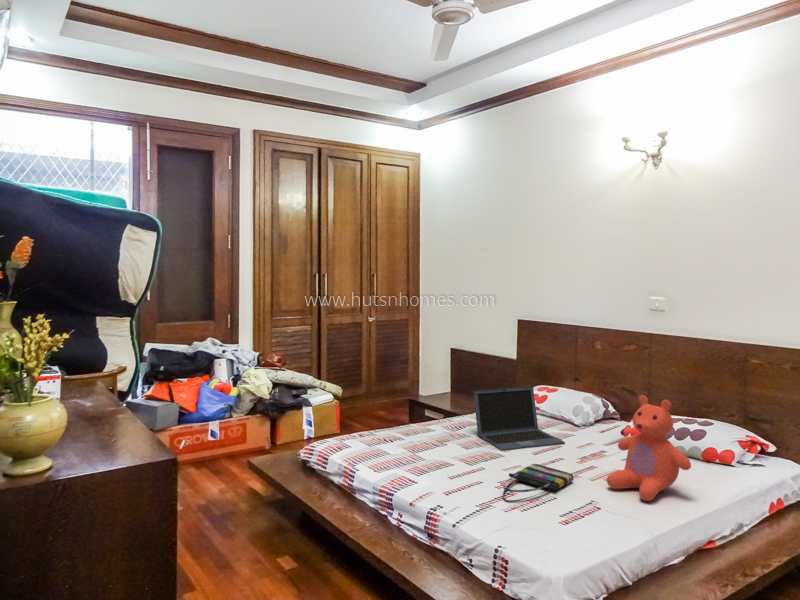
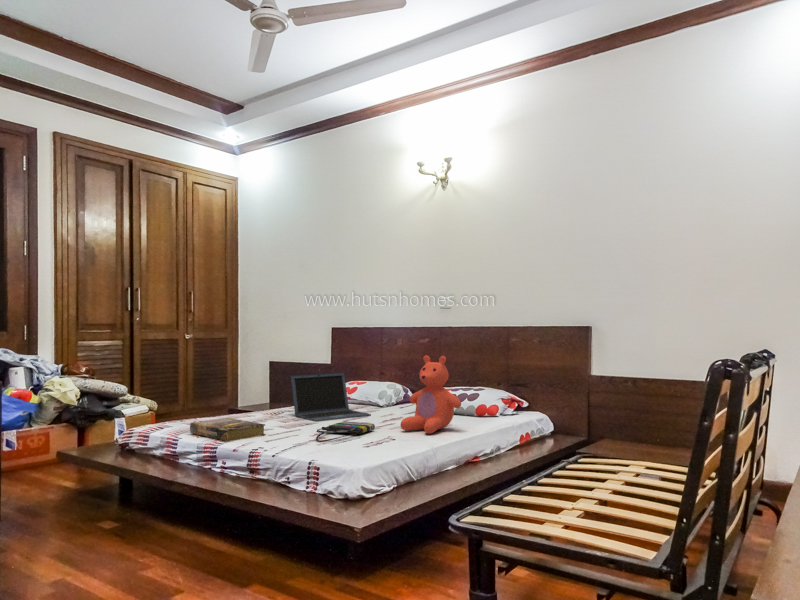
book: none [366,444,445,485] -> present [190,418,266,441]

